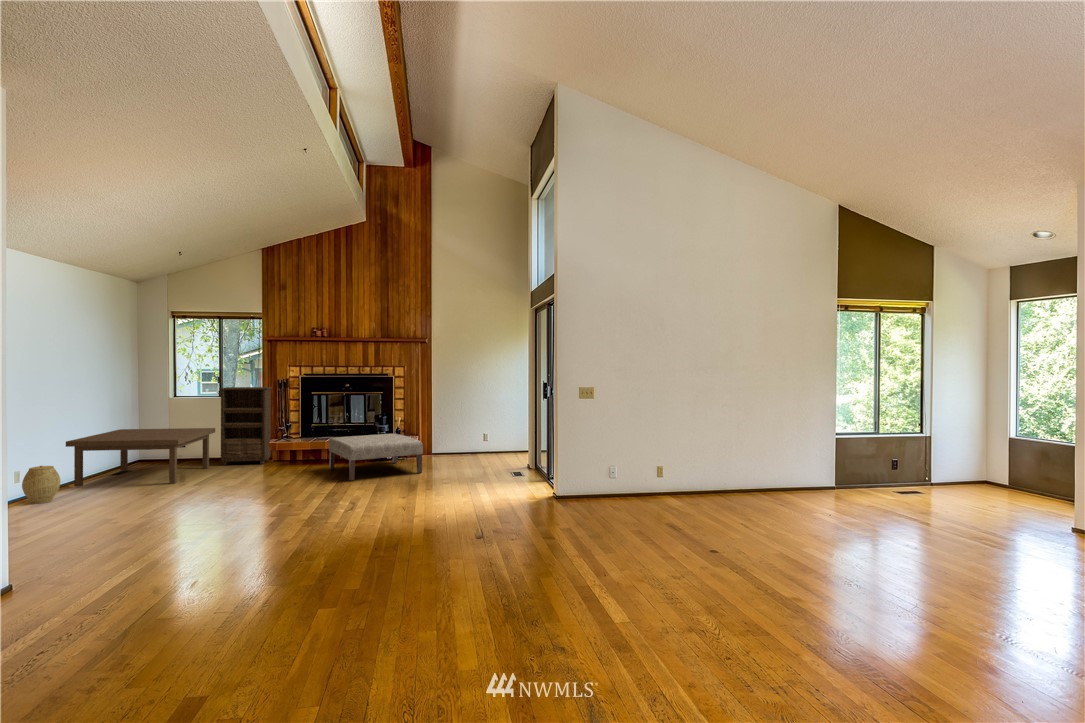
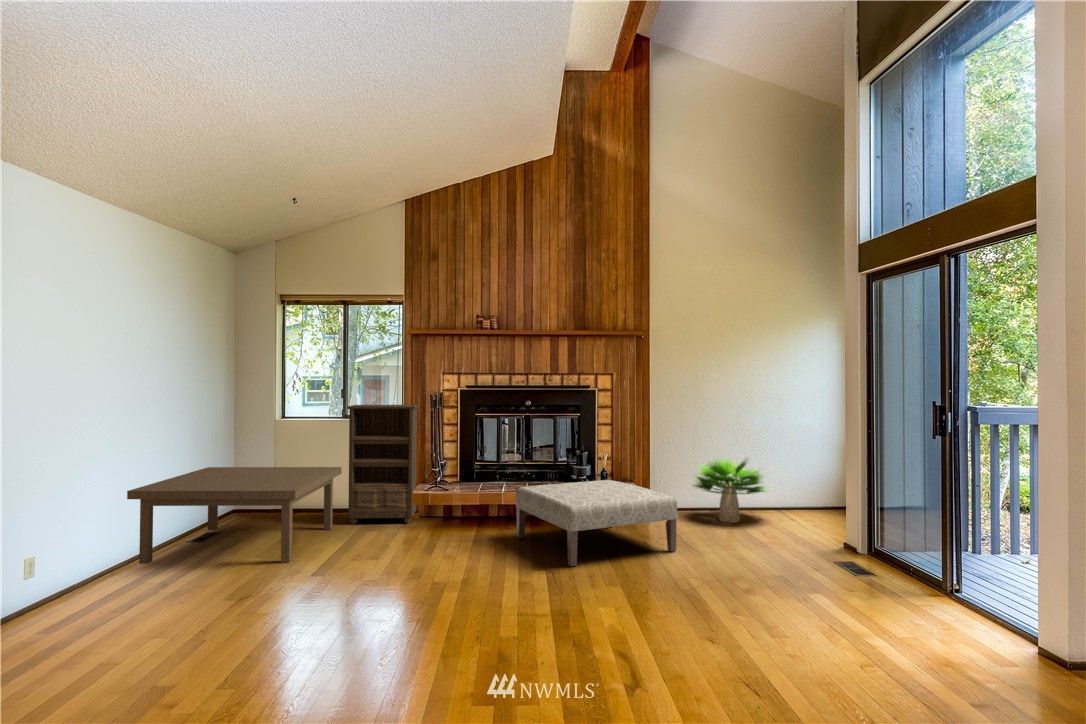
potted plant: none [450,417,500,459] -> present [693,459,766,523]
woven basket: present [22,465,60,504] -> none [52,537,114,605]

